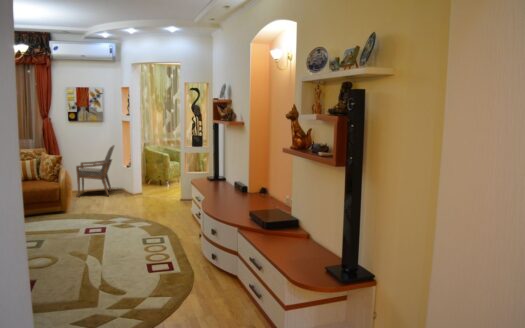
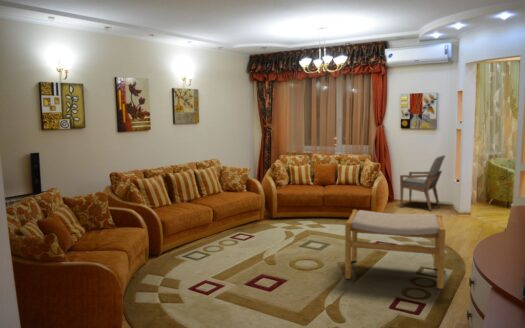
footstool: none [76,190,173,264] -> present [345,210,445,289]

